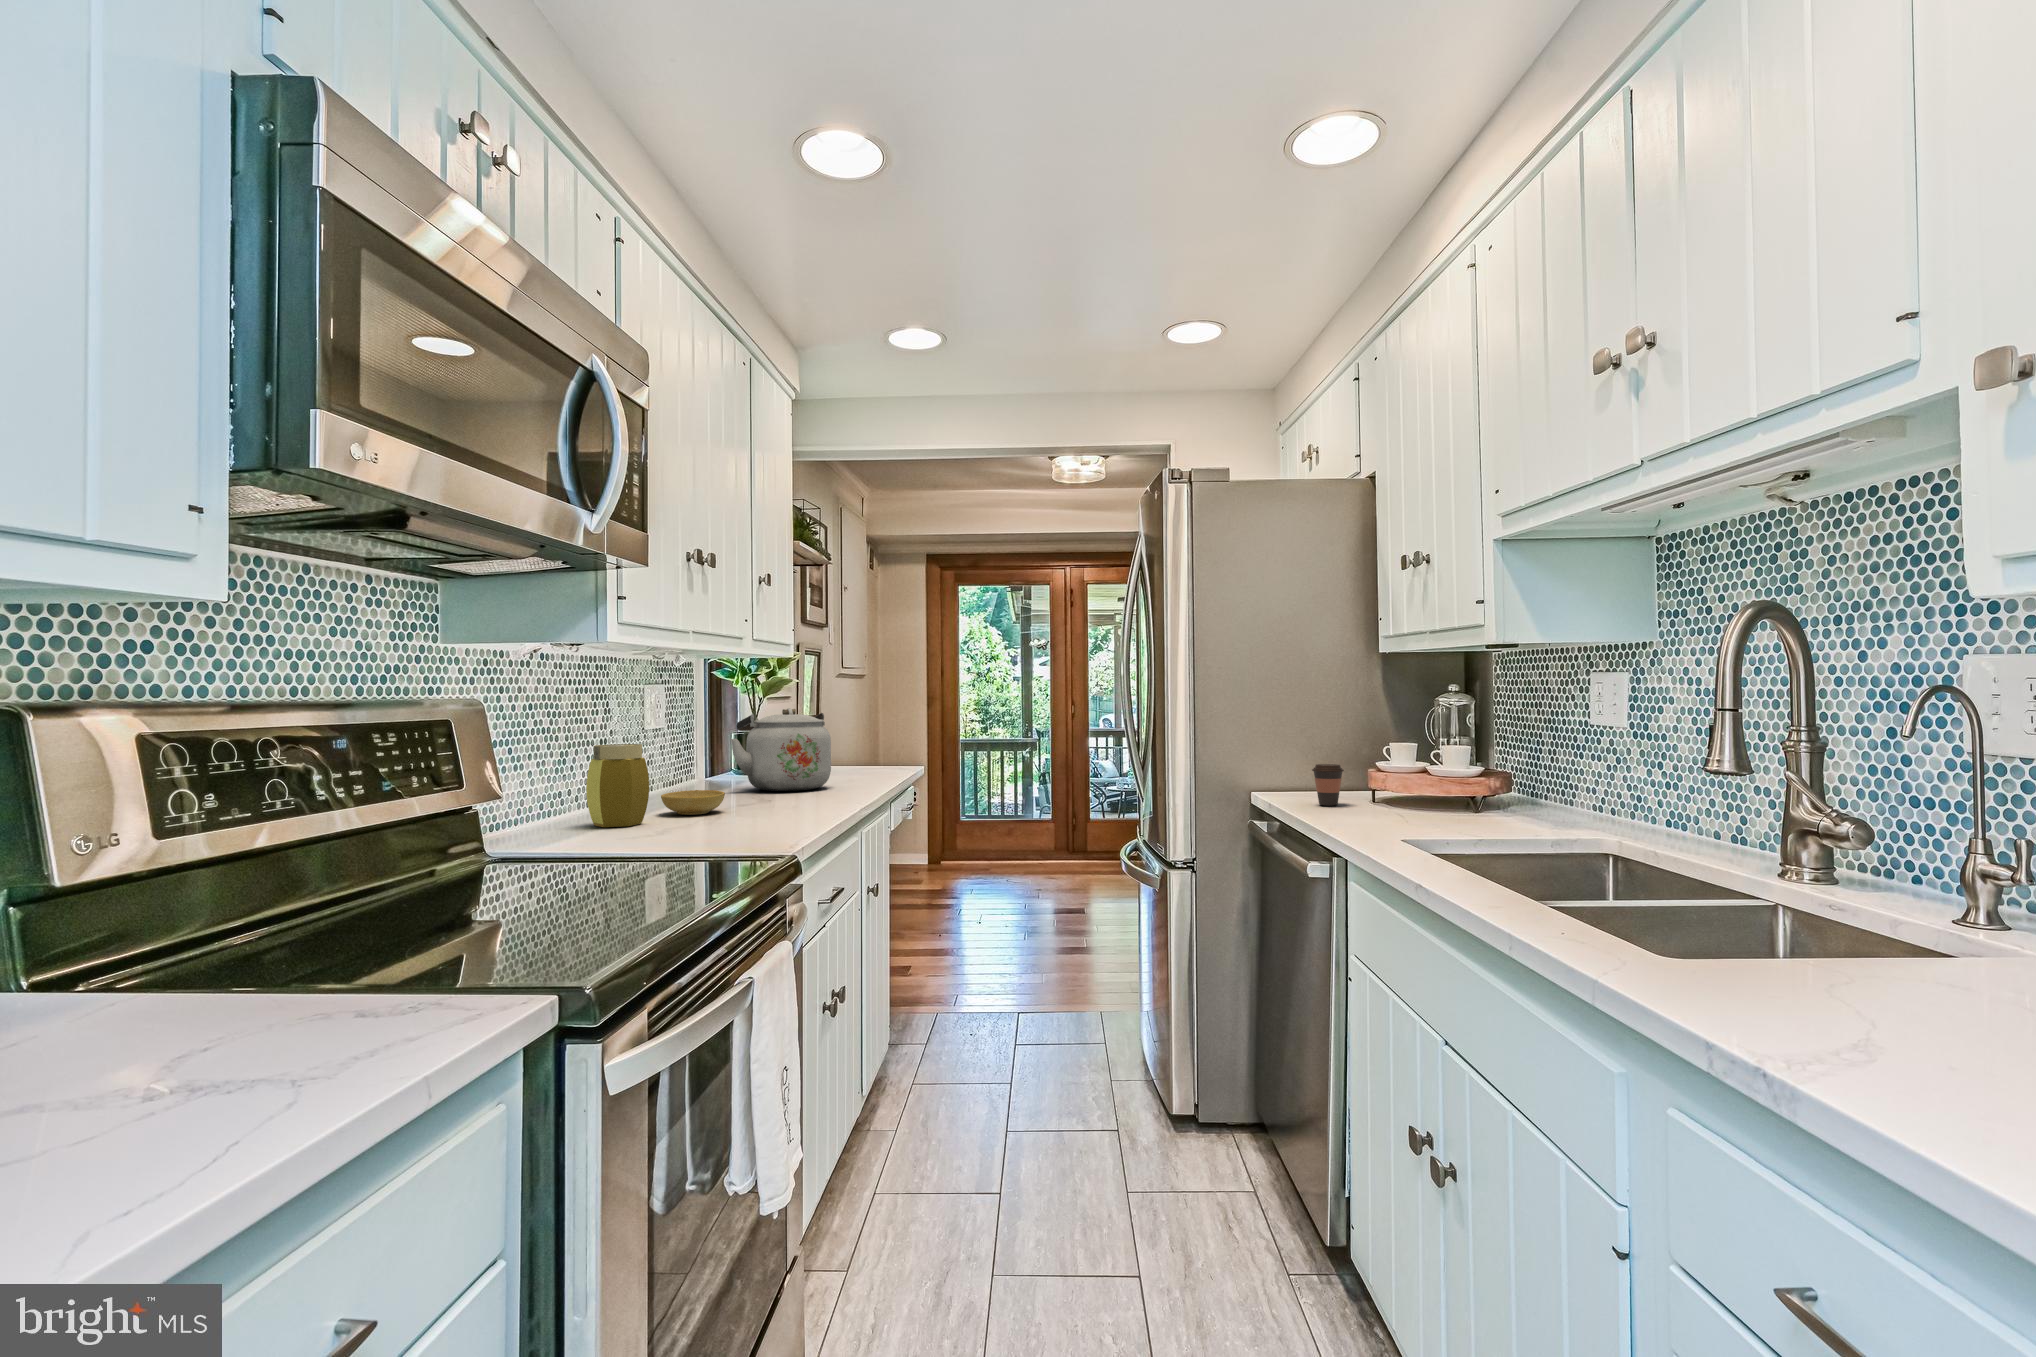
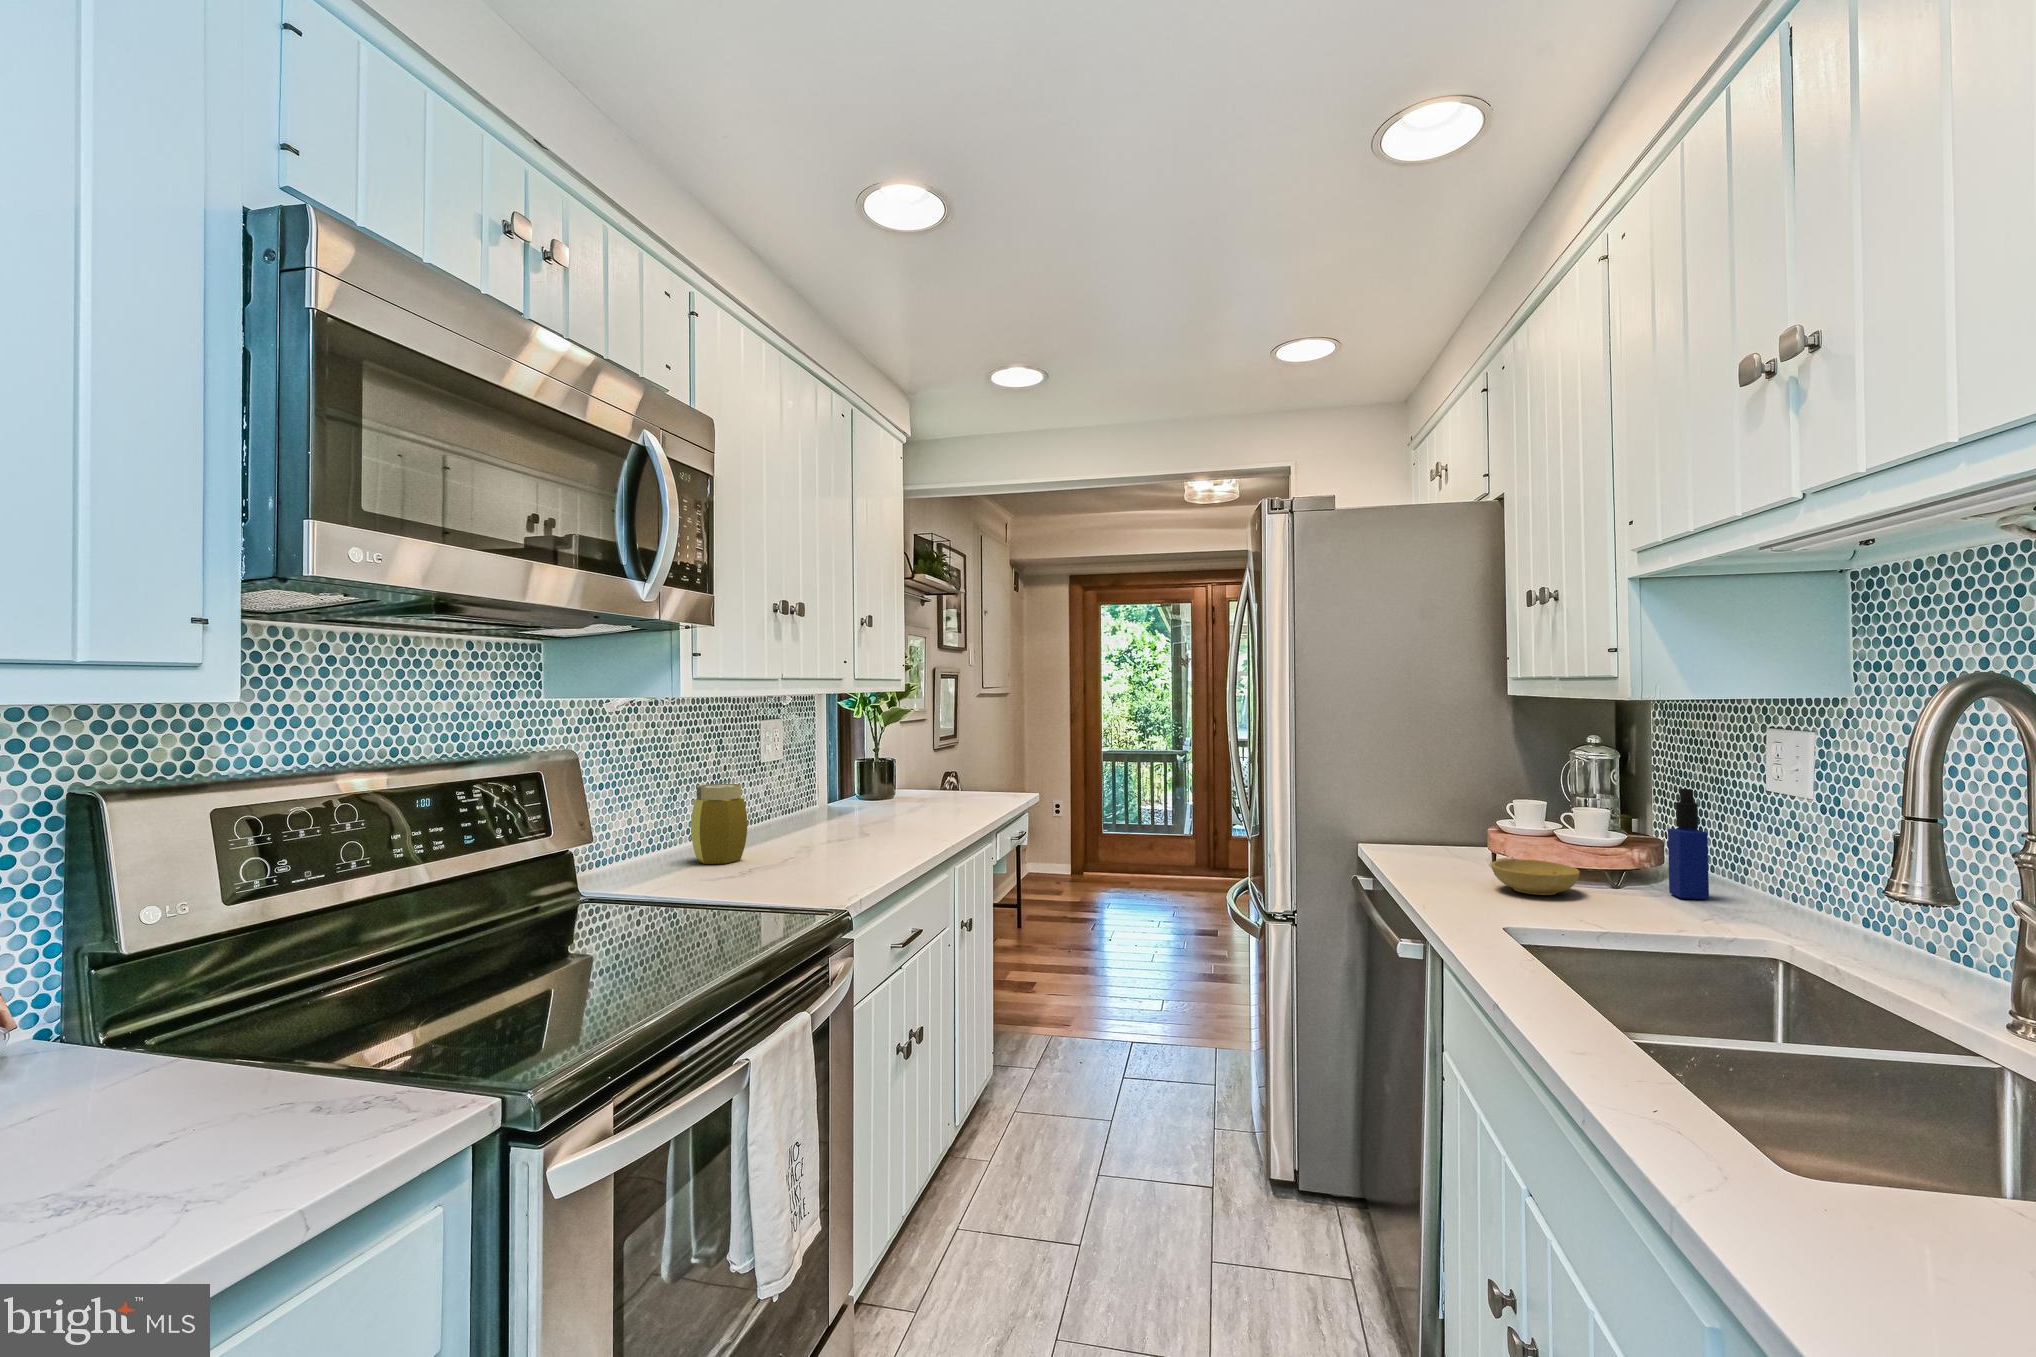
kettle: present [730,708,831,791] -> none [846,741,942,821]
bottle: none [1516,725,1549,818] -> present [1668,789,1709,899]
coffee cup: present [1312,764,1344,806] -> none [1426,818,1463,865]
bowl: present [661,790,725,815] -> present [1491,859,1580,895]

